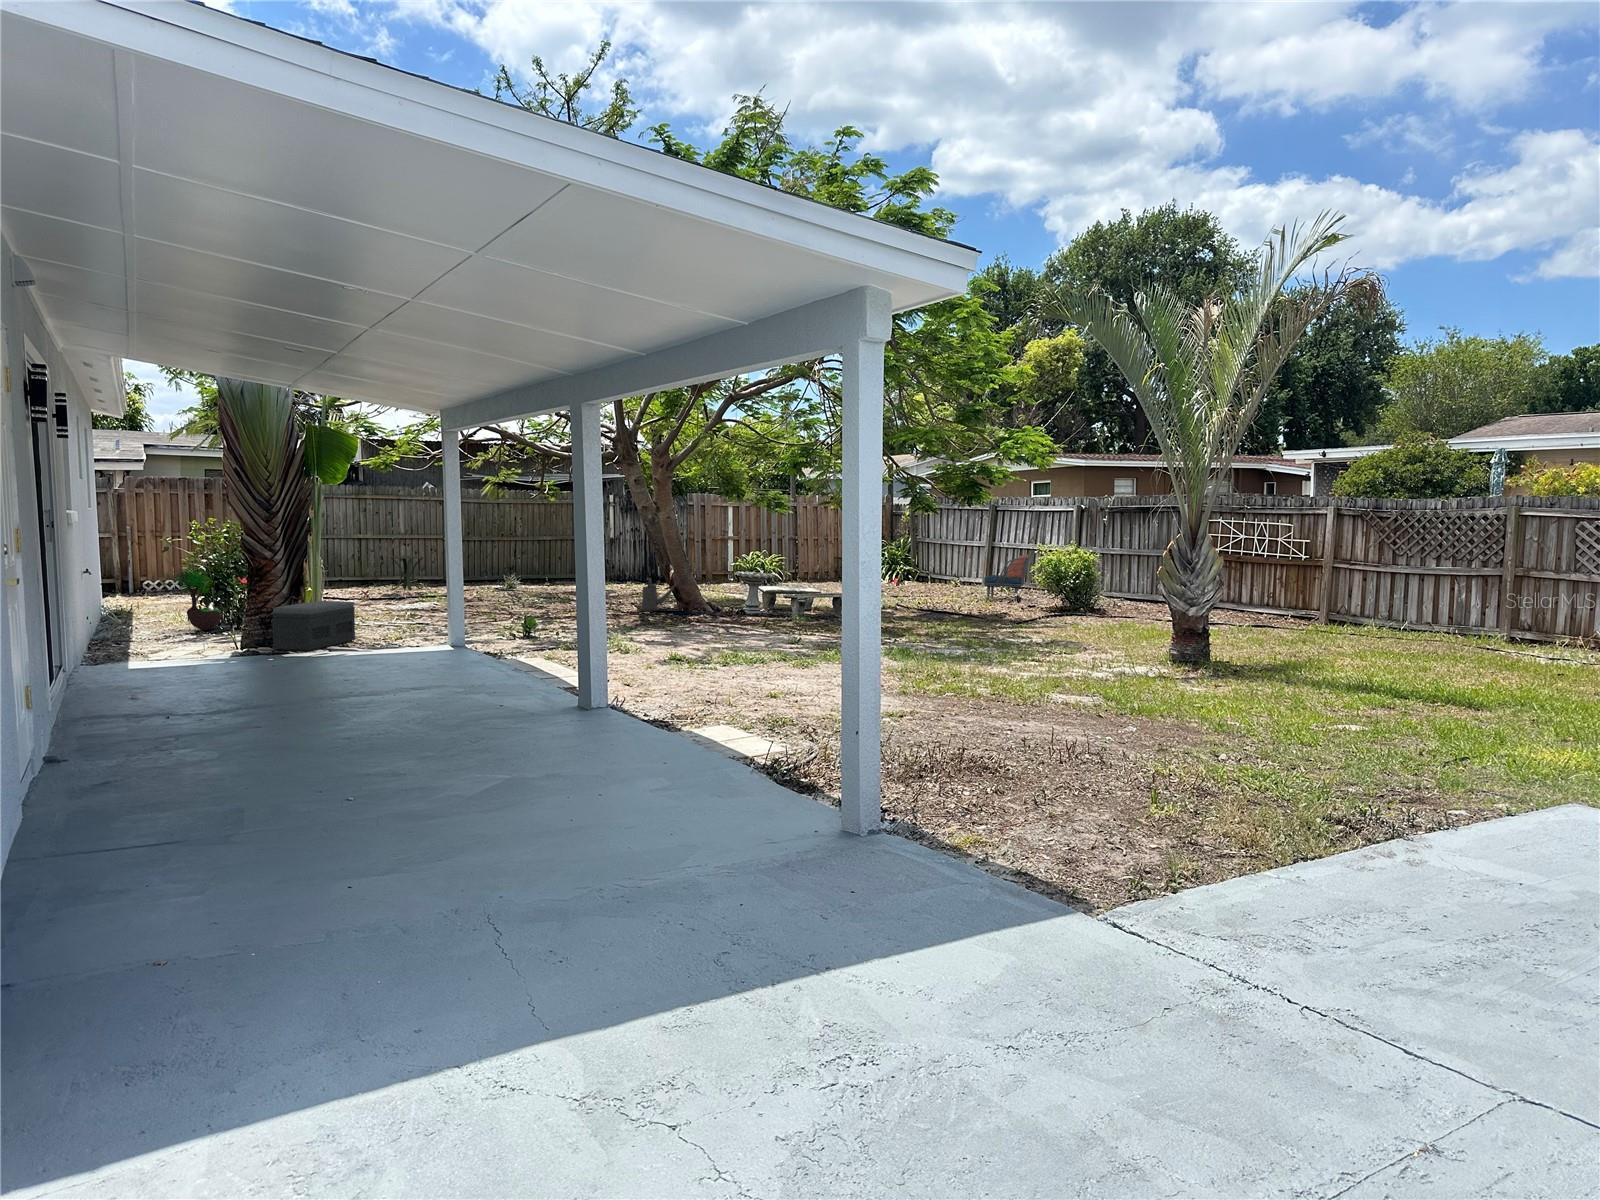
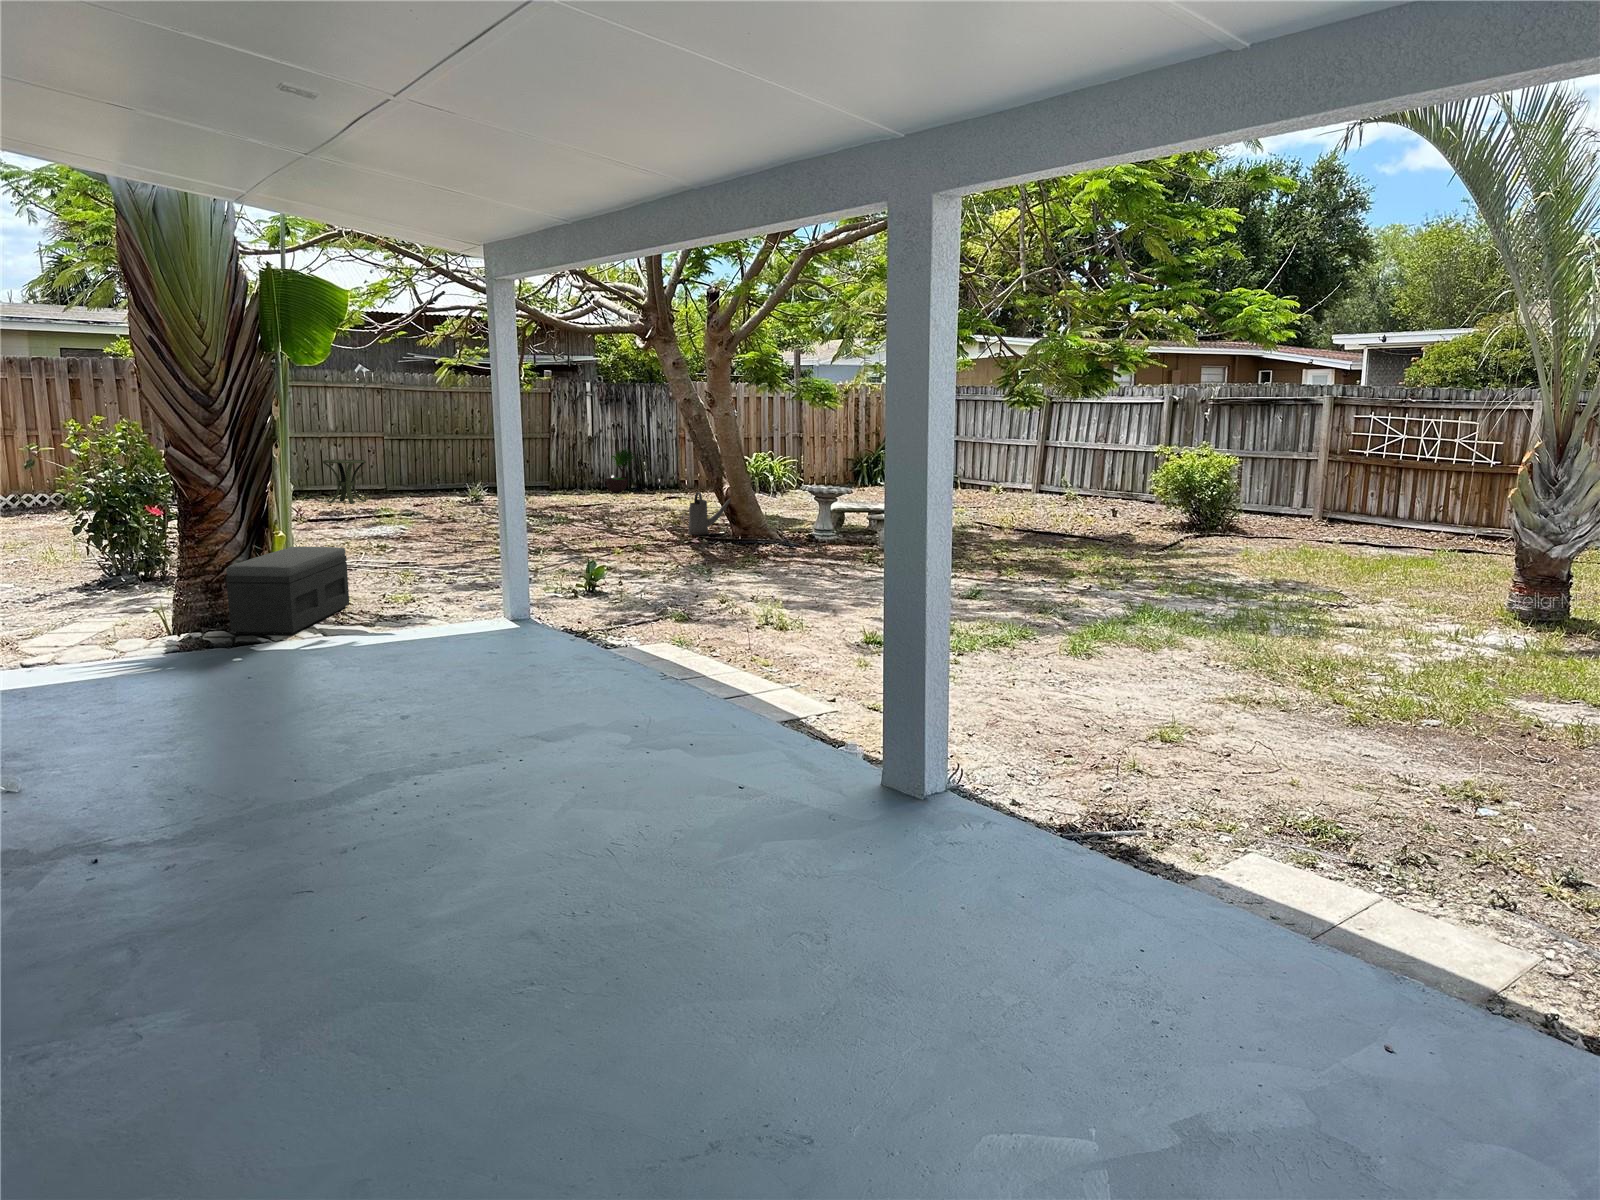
armchair: present [984,554,1030,601] -> none [1050,455,1107,510]
potted tree: present [174,567,222,630] -> present [606,448,635,493]

